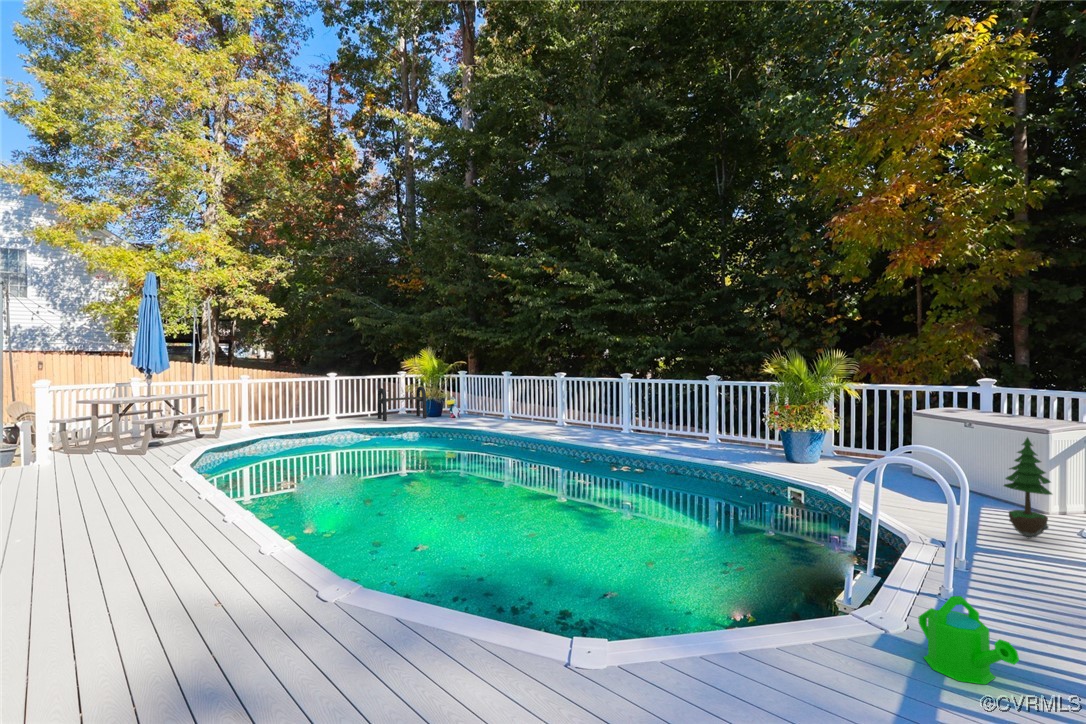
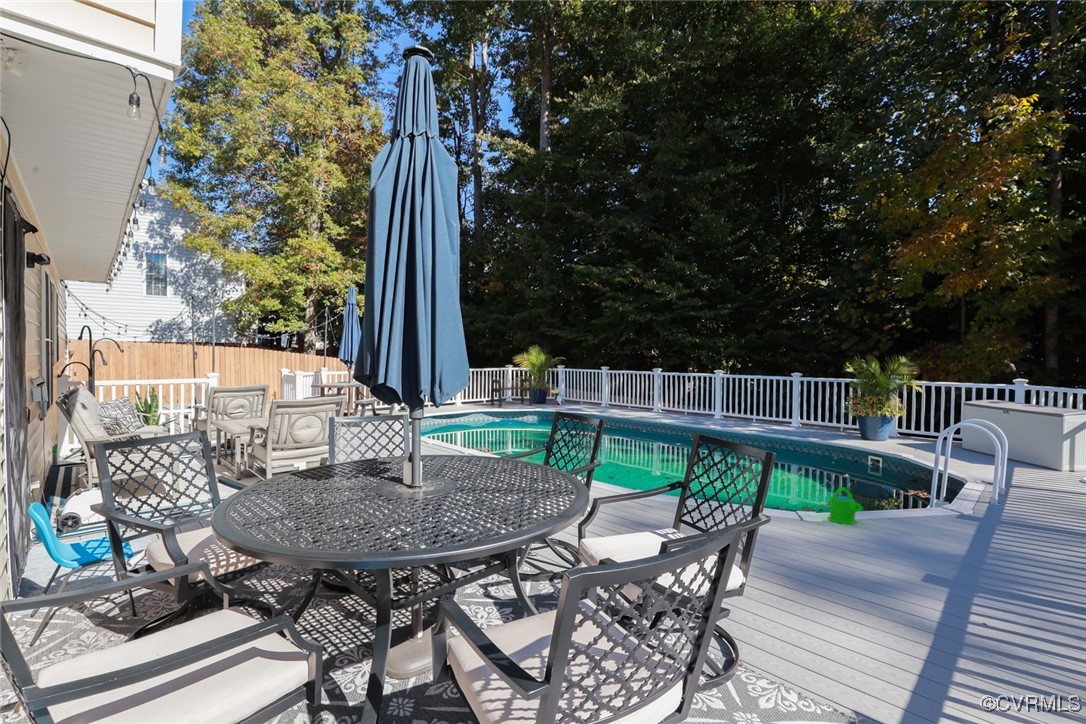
potted tree: present [1004,437,1052,538] -> none [1026,418,1057,479]
watering can: present [918,596,1019,685] -> present [828,487,862,524]

